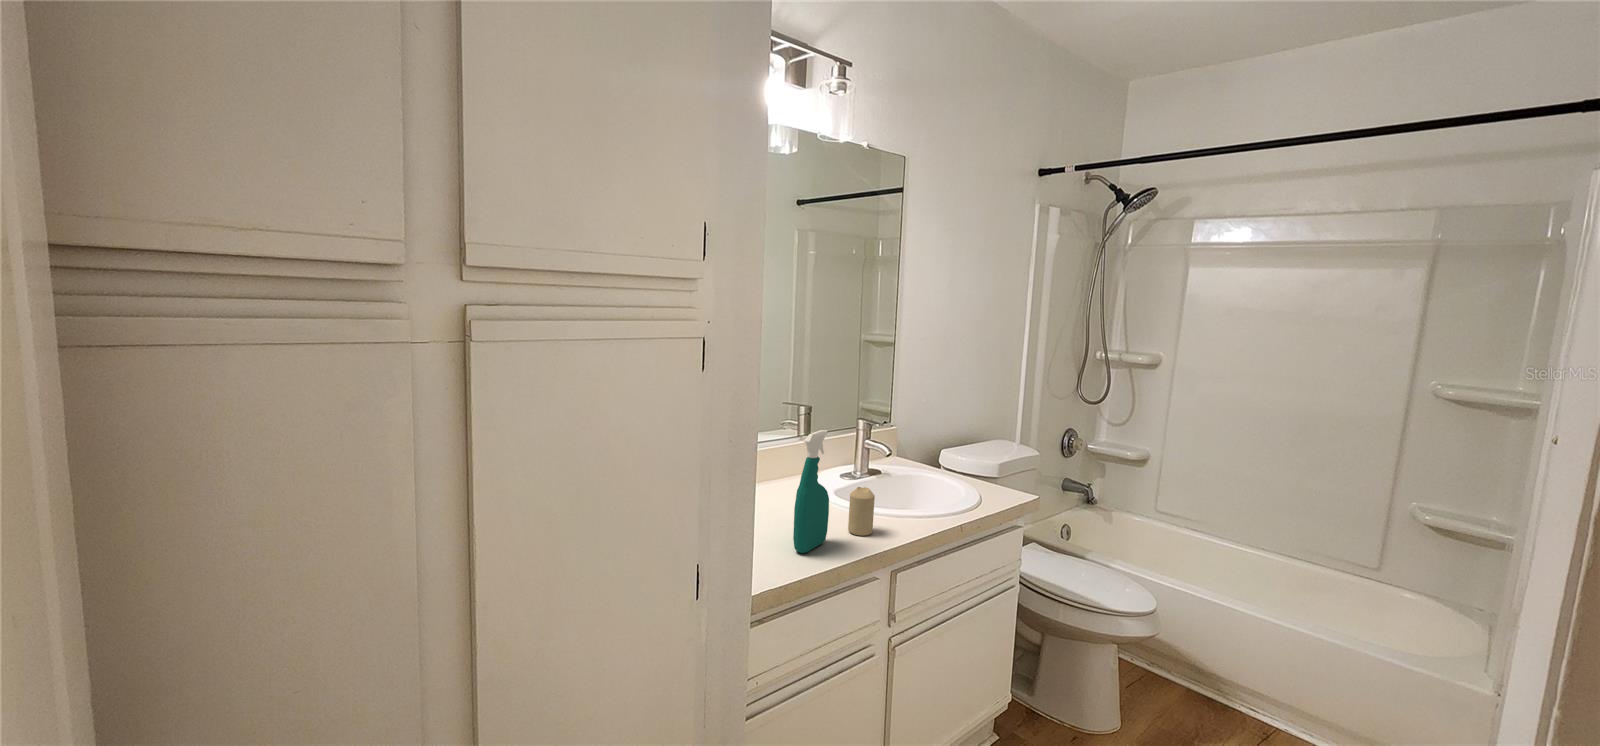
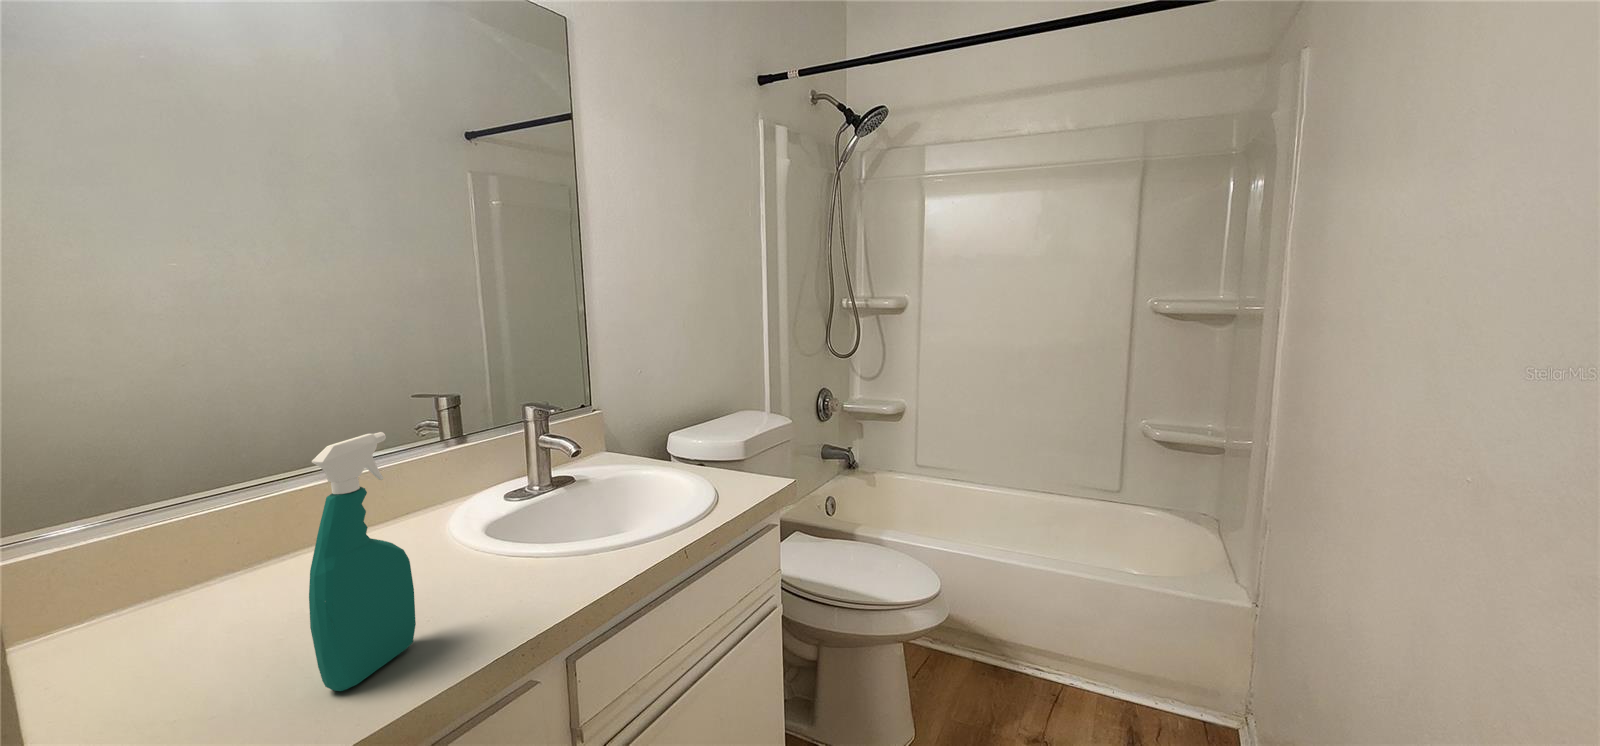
candle: present [848,487,875,536] -> none [470,522,523,611]

